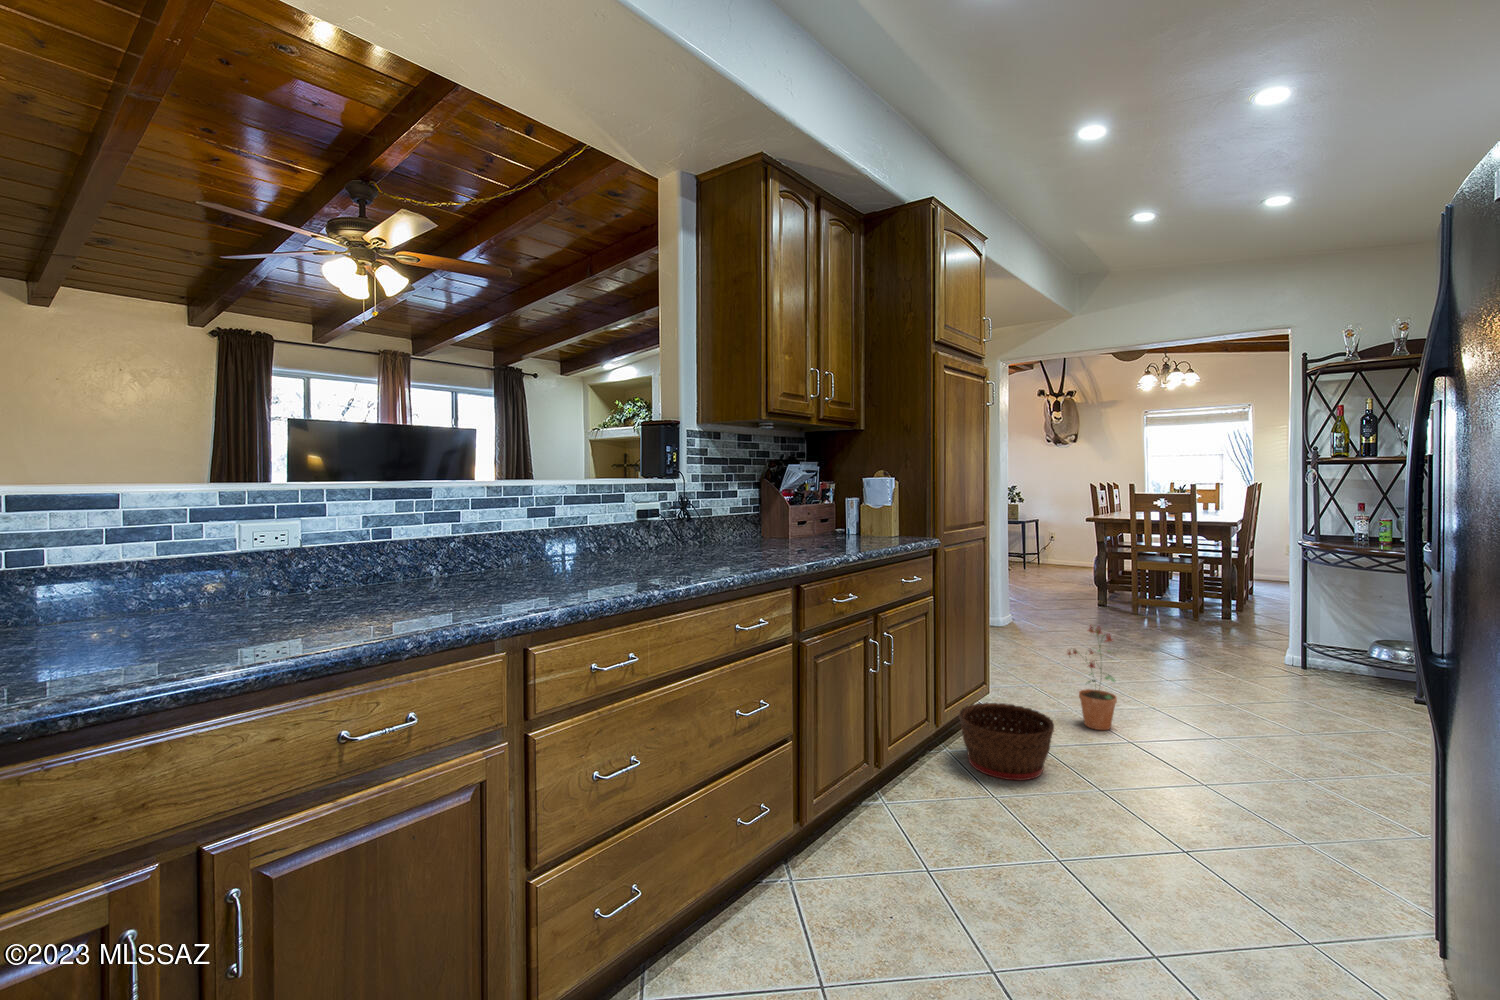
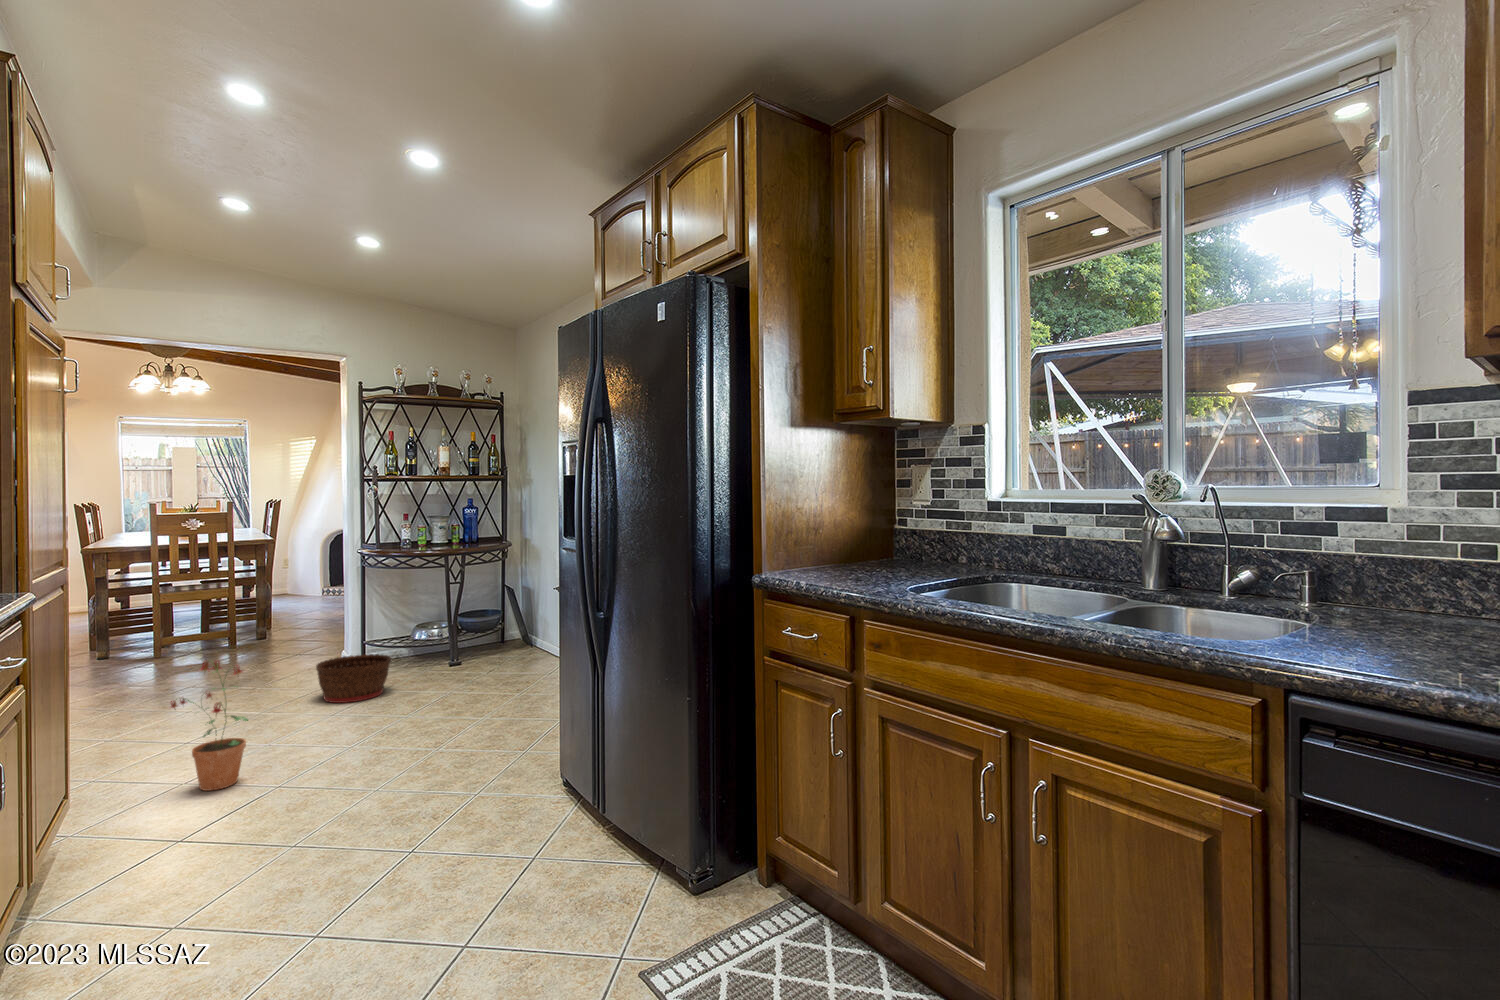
basket: present [959,702,1054,780] -> present [316,654,391,703]

